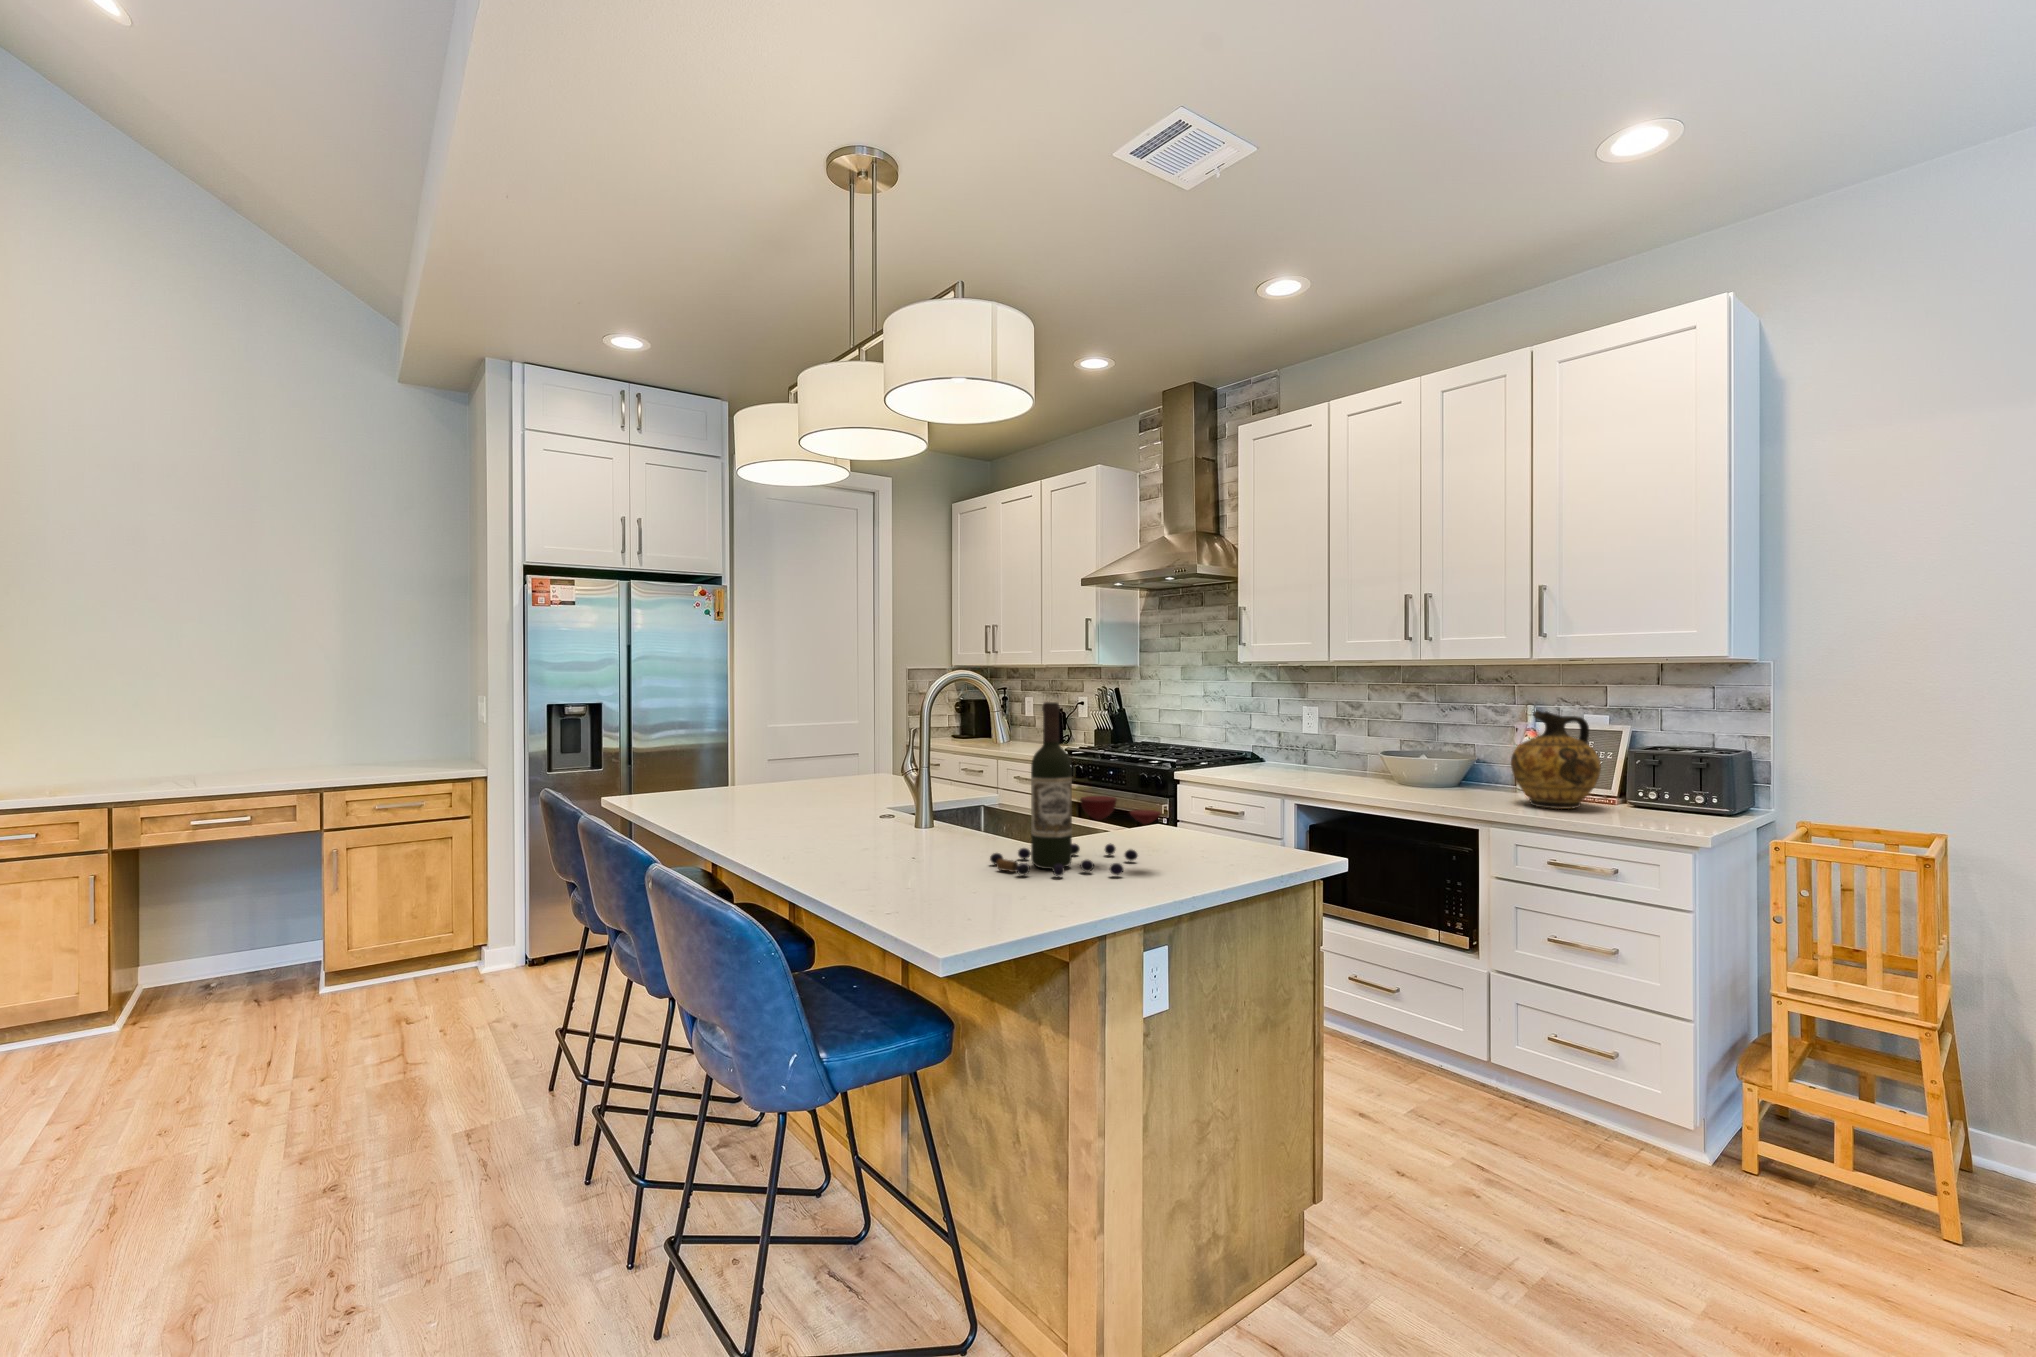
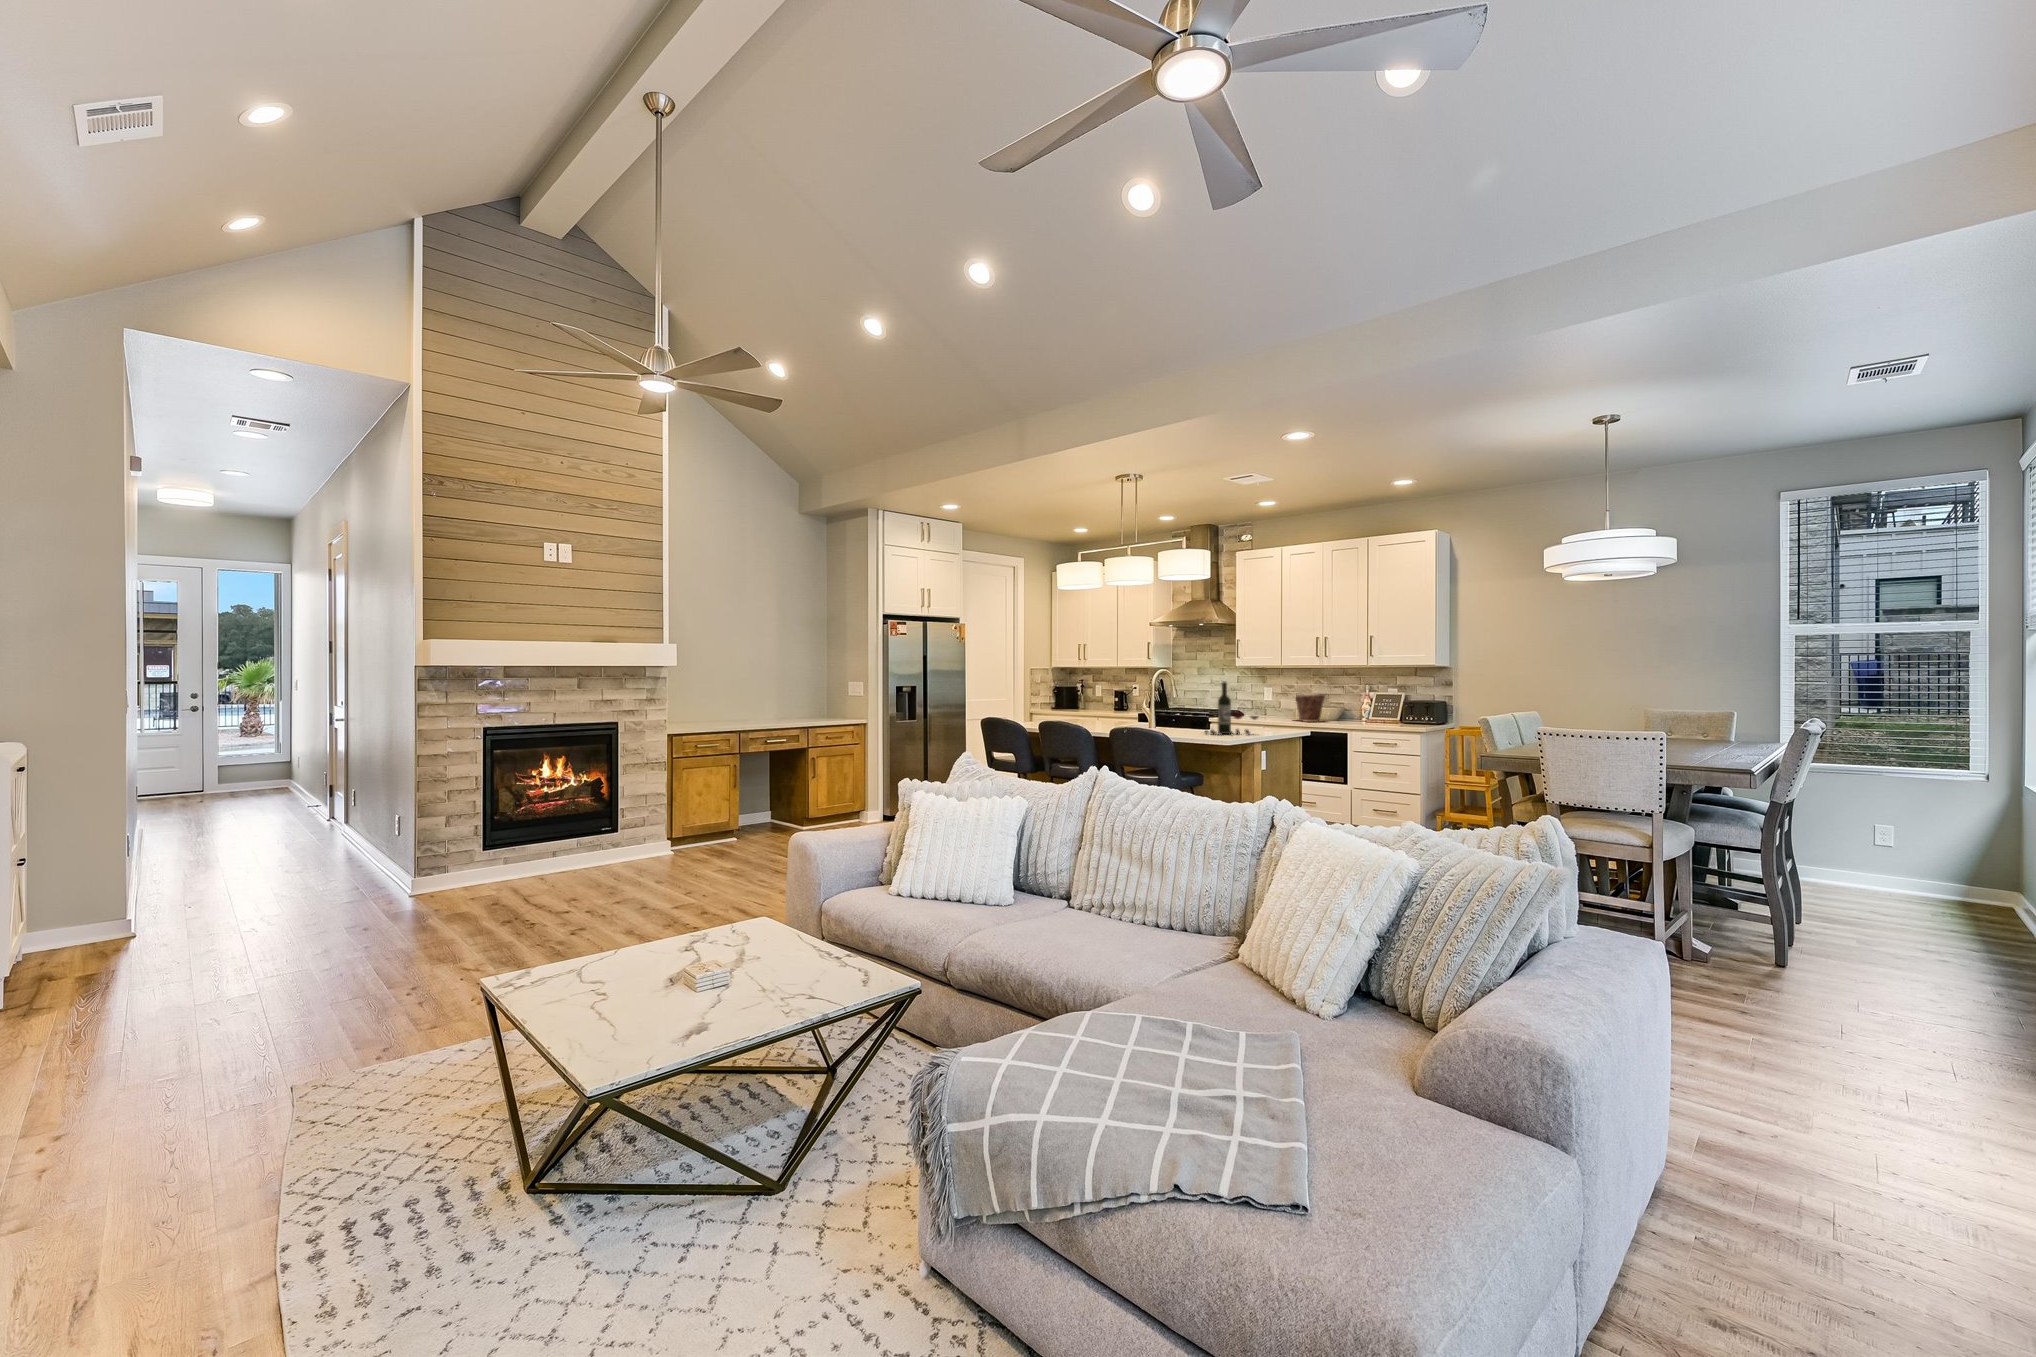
ceramic jug: present [1511,710,1601,809] -> none [1360,687,1393,725]
plant pot: none [1345,724,1435,793] -> present [1295,694,1325,722]

